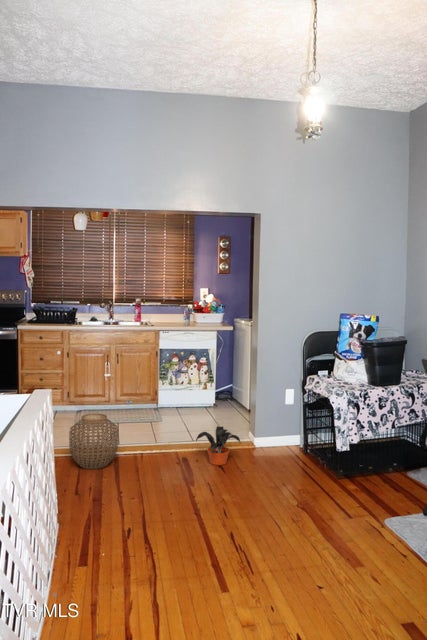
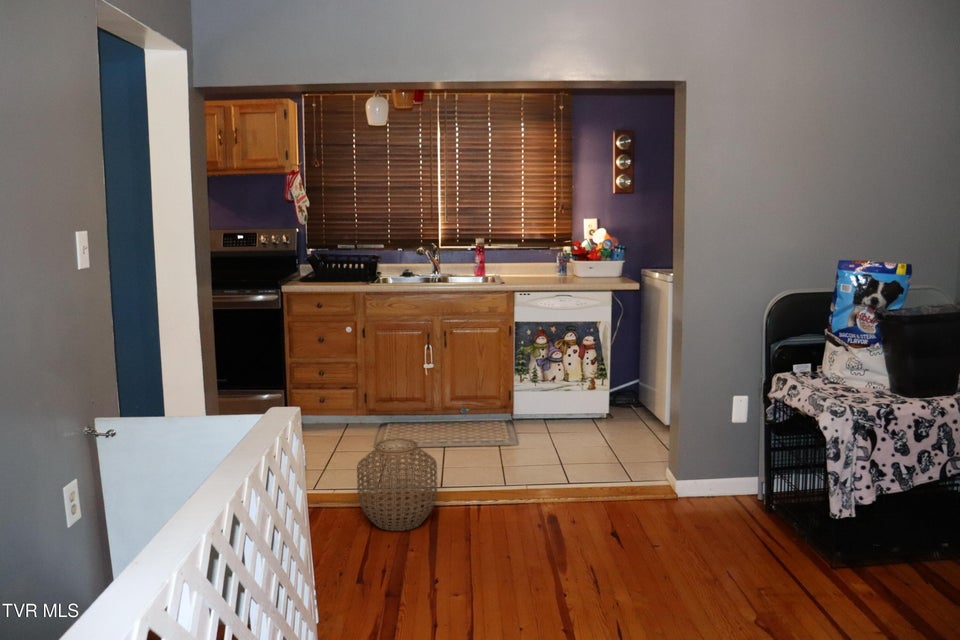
potted plant: present [196,426,240,465] -> none [569,461,649,530]

